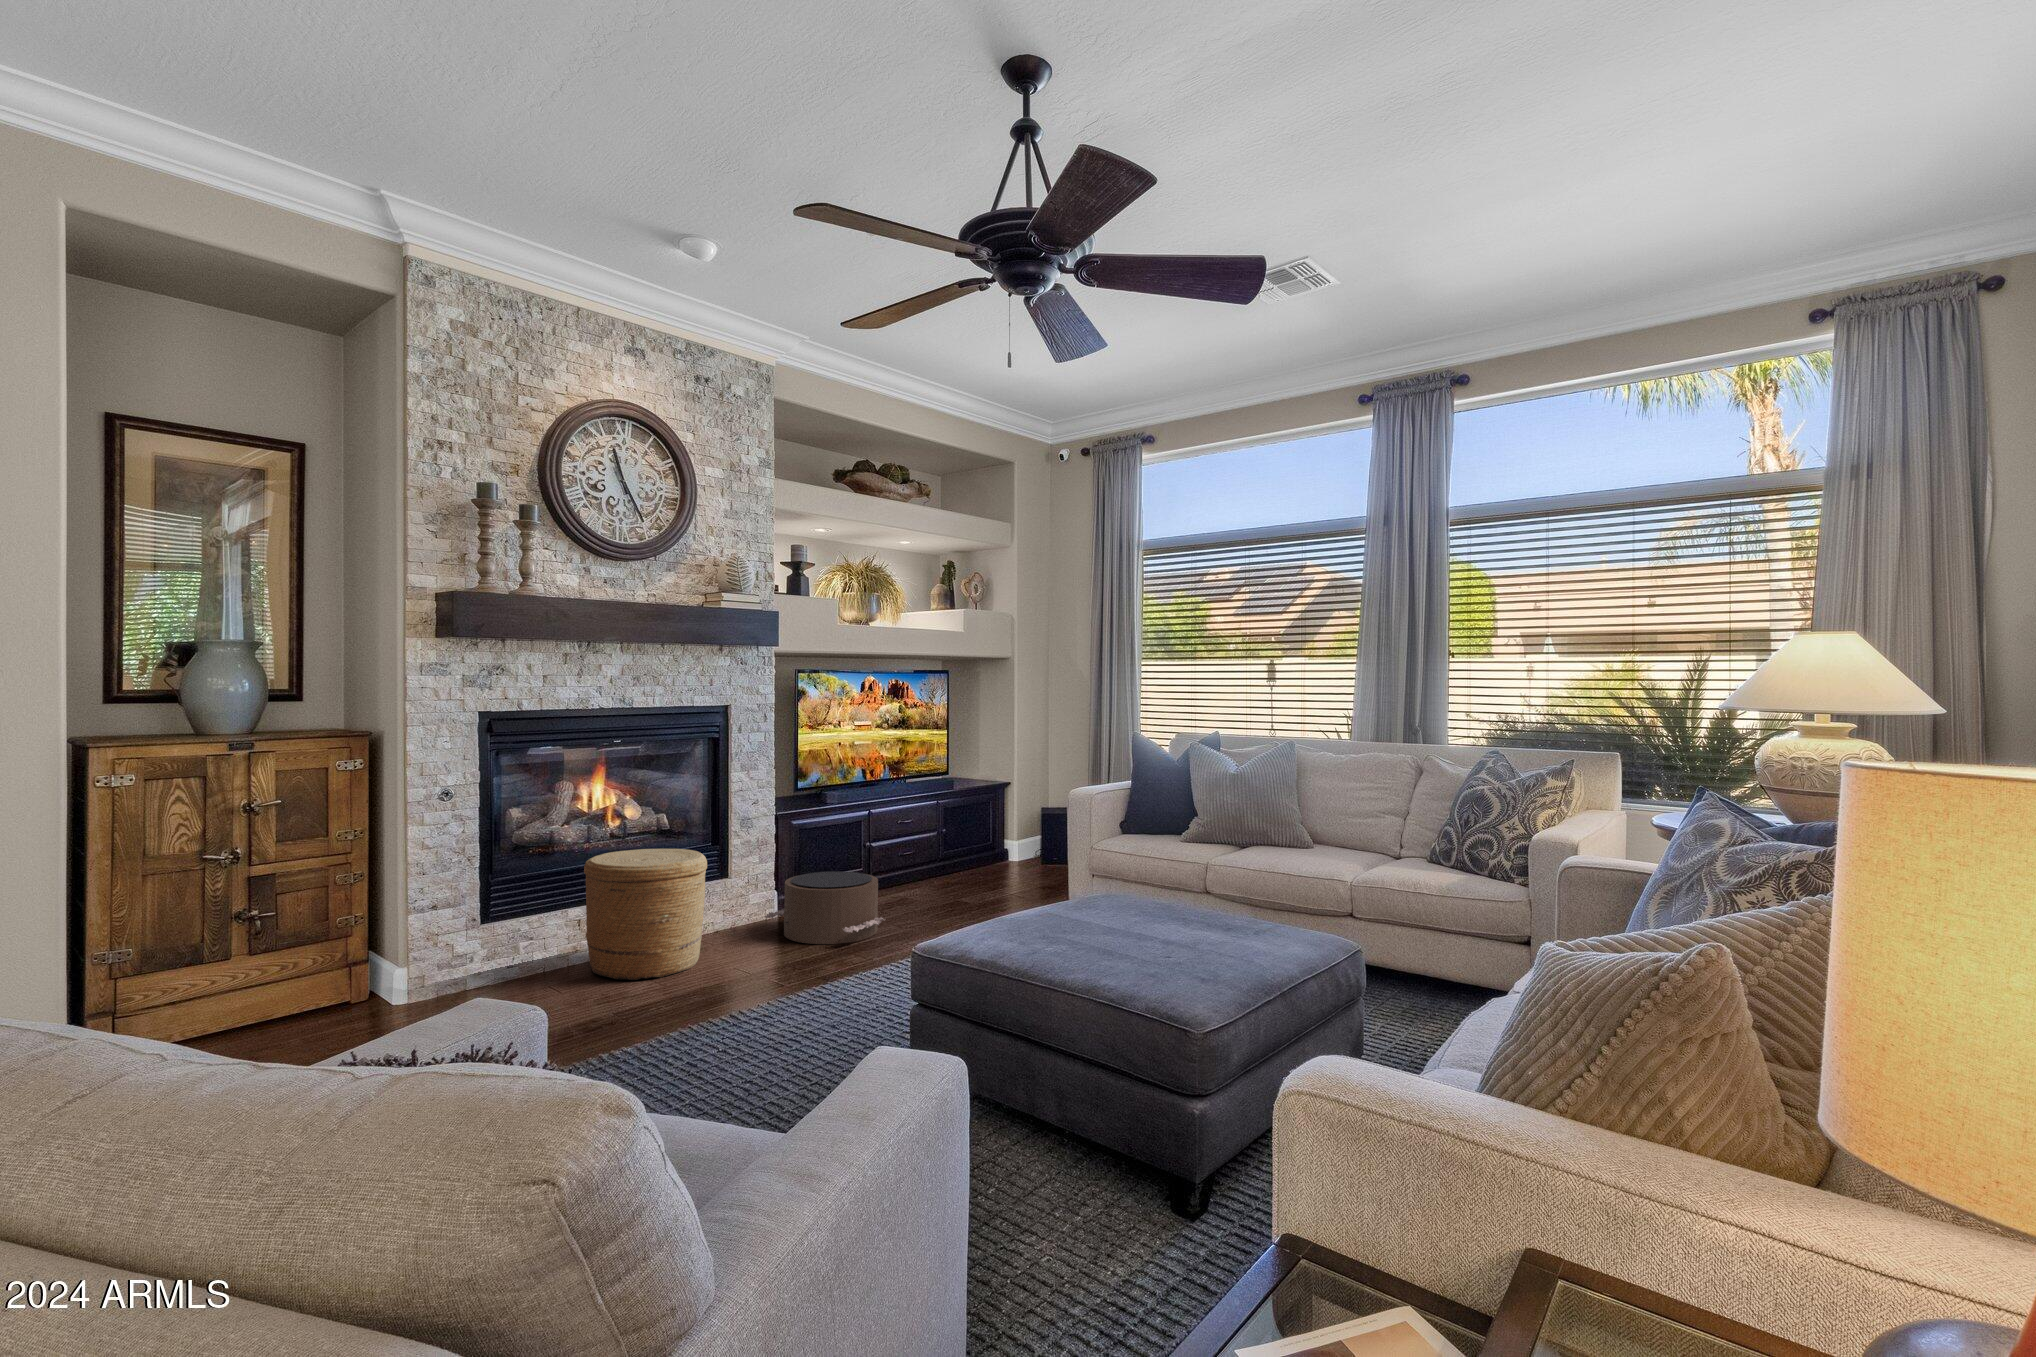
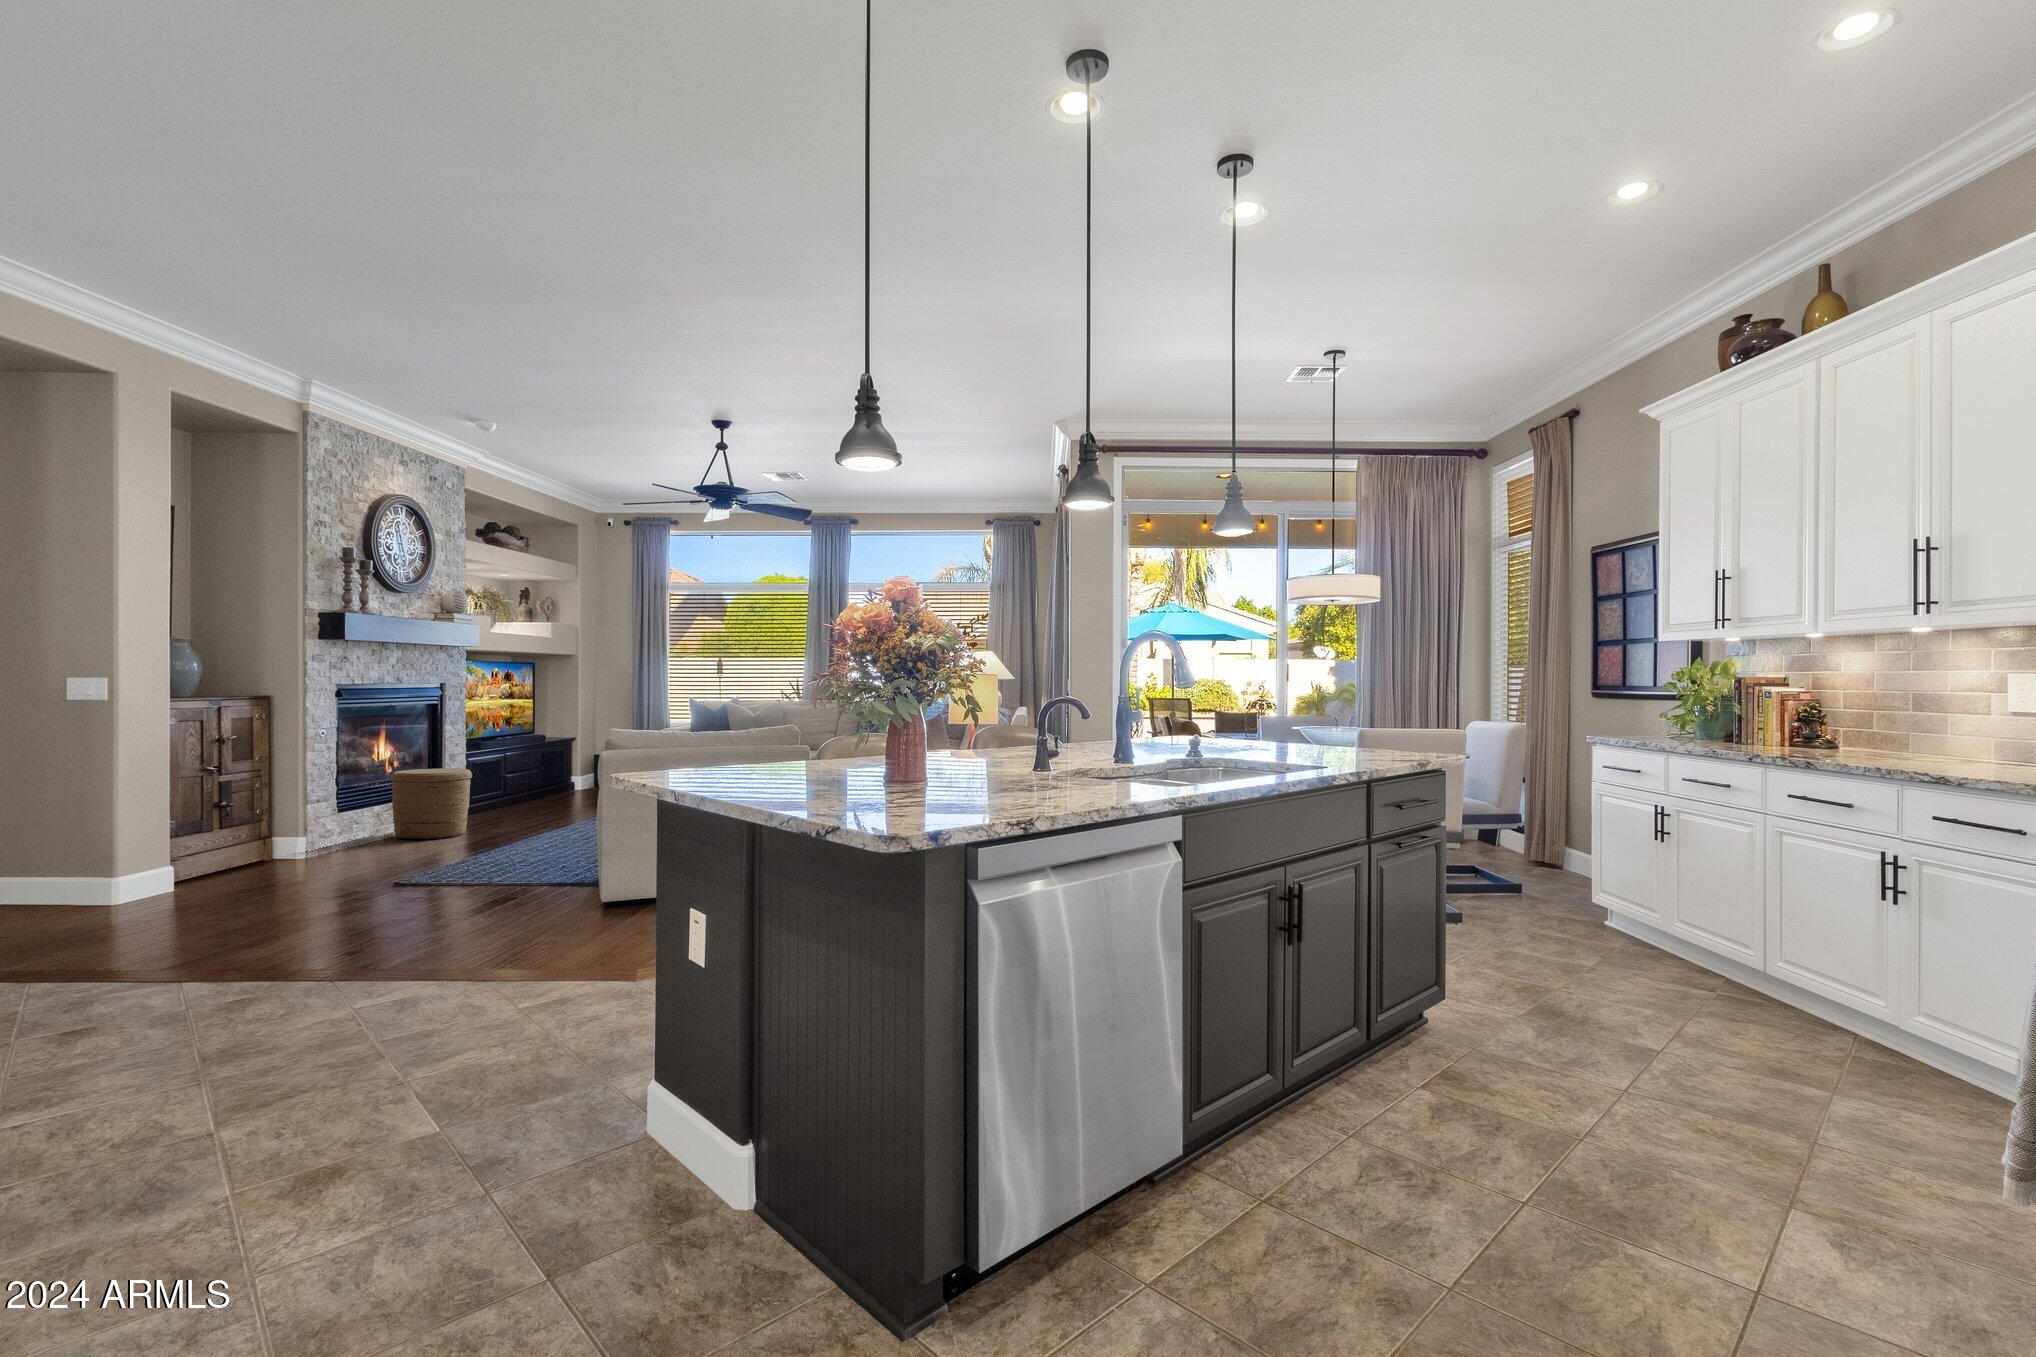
pouf: present [765,871,886,944] -> none [478,784,560,821]

